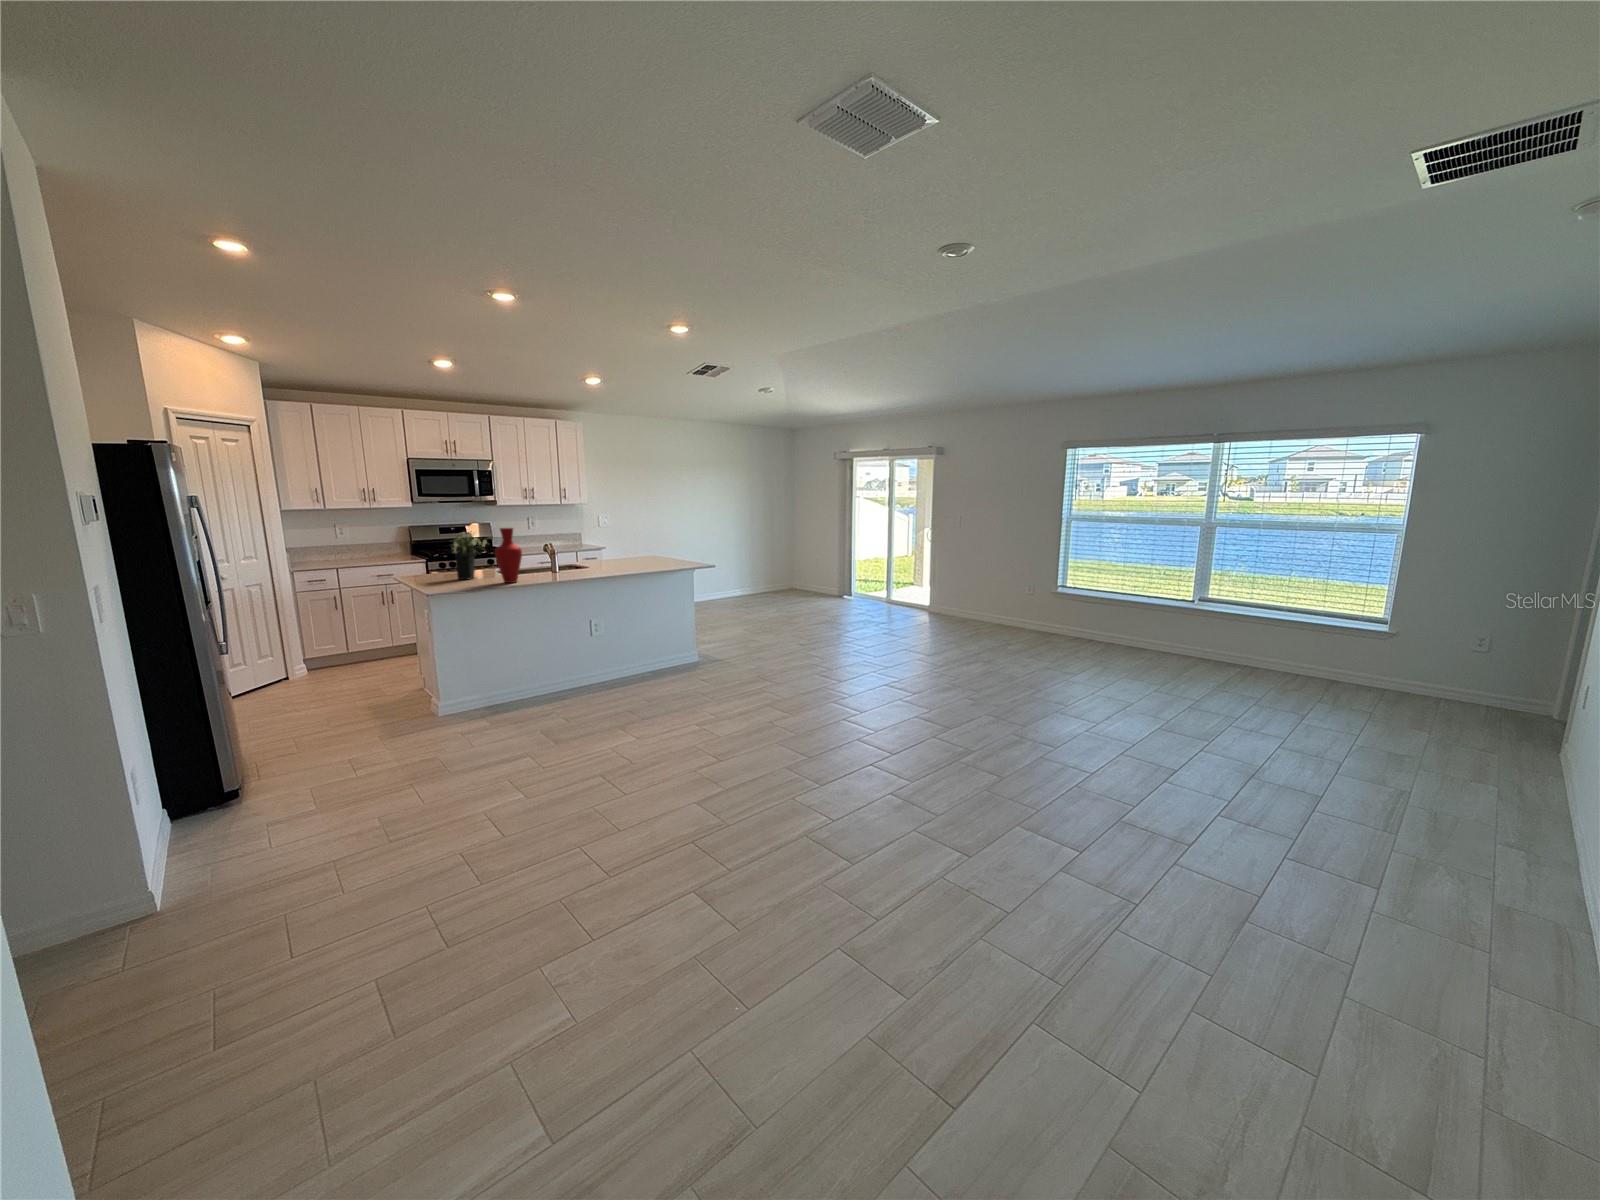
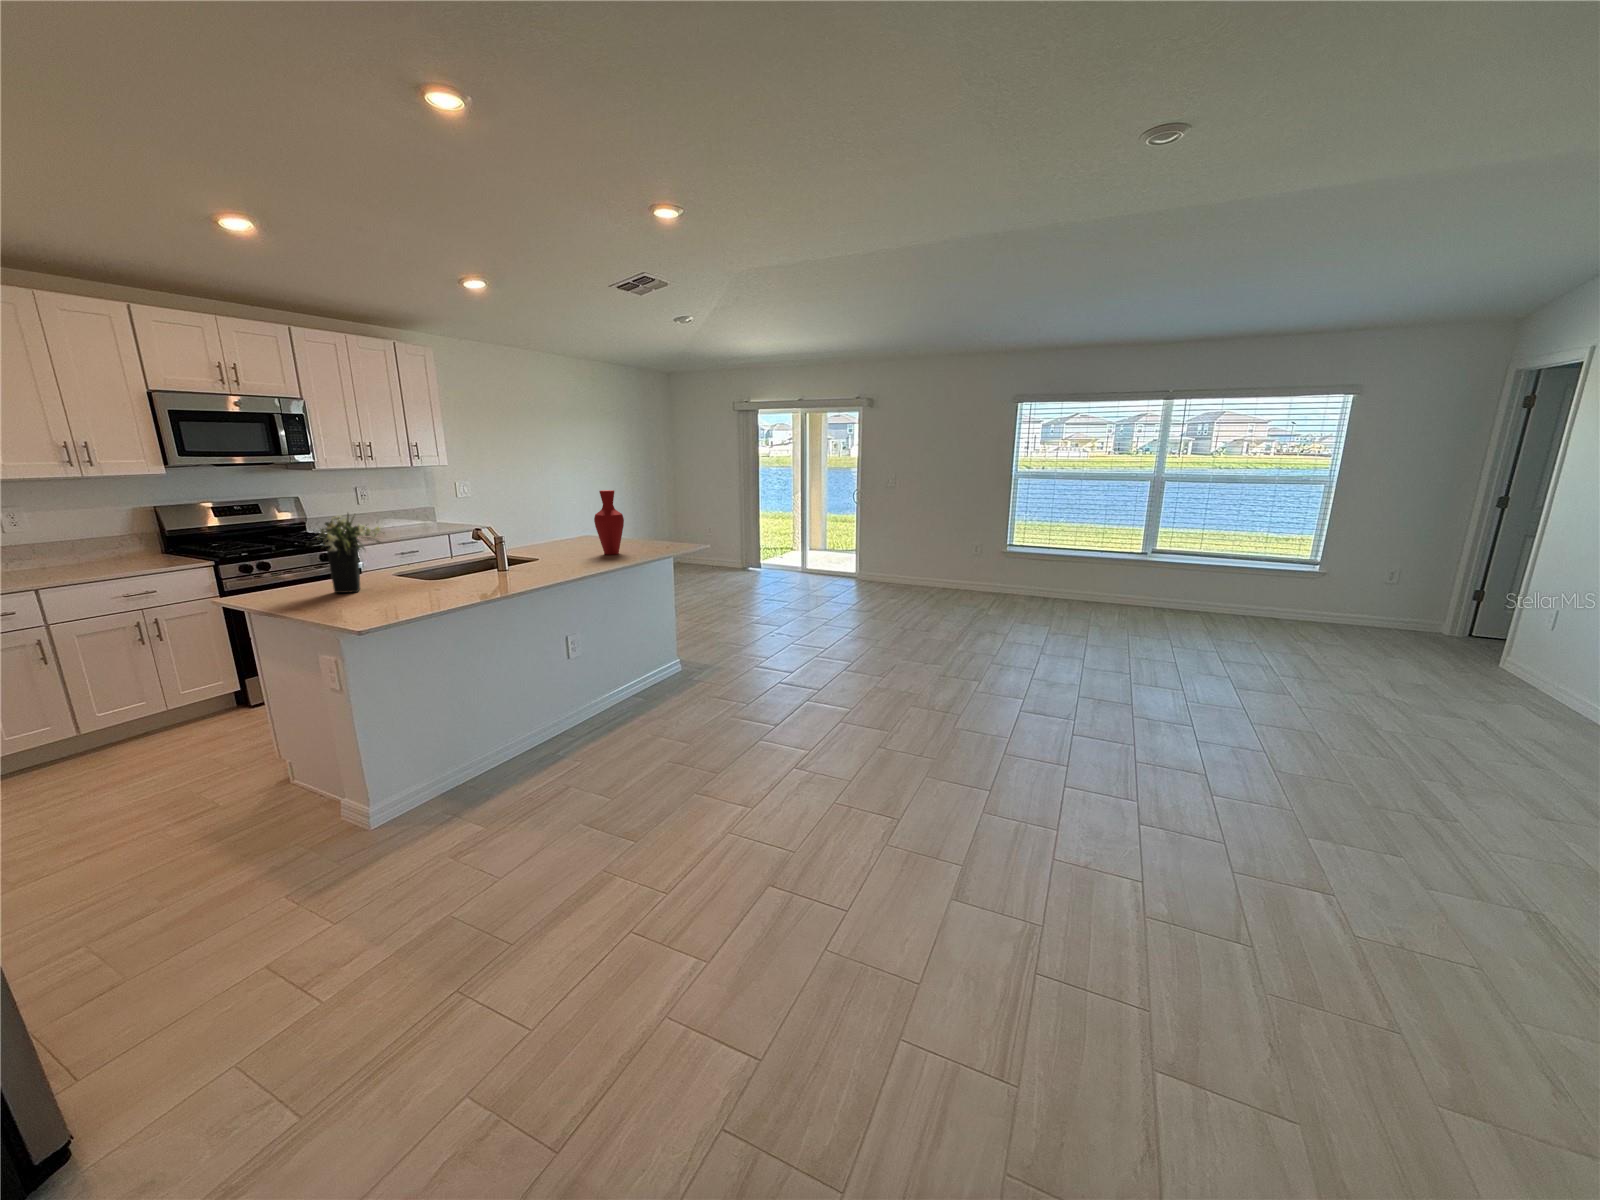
vase: present [495,528,522,583] -> present [594,490,624,555]

